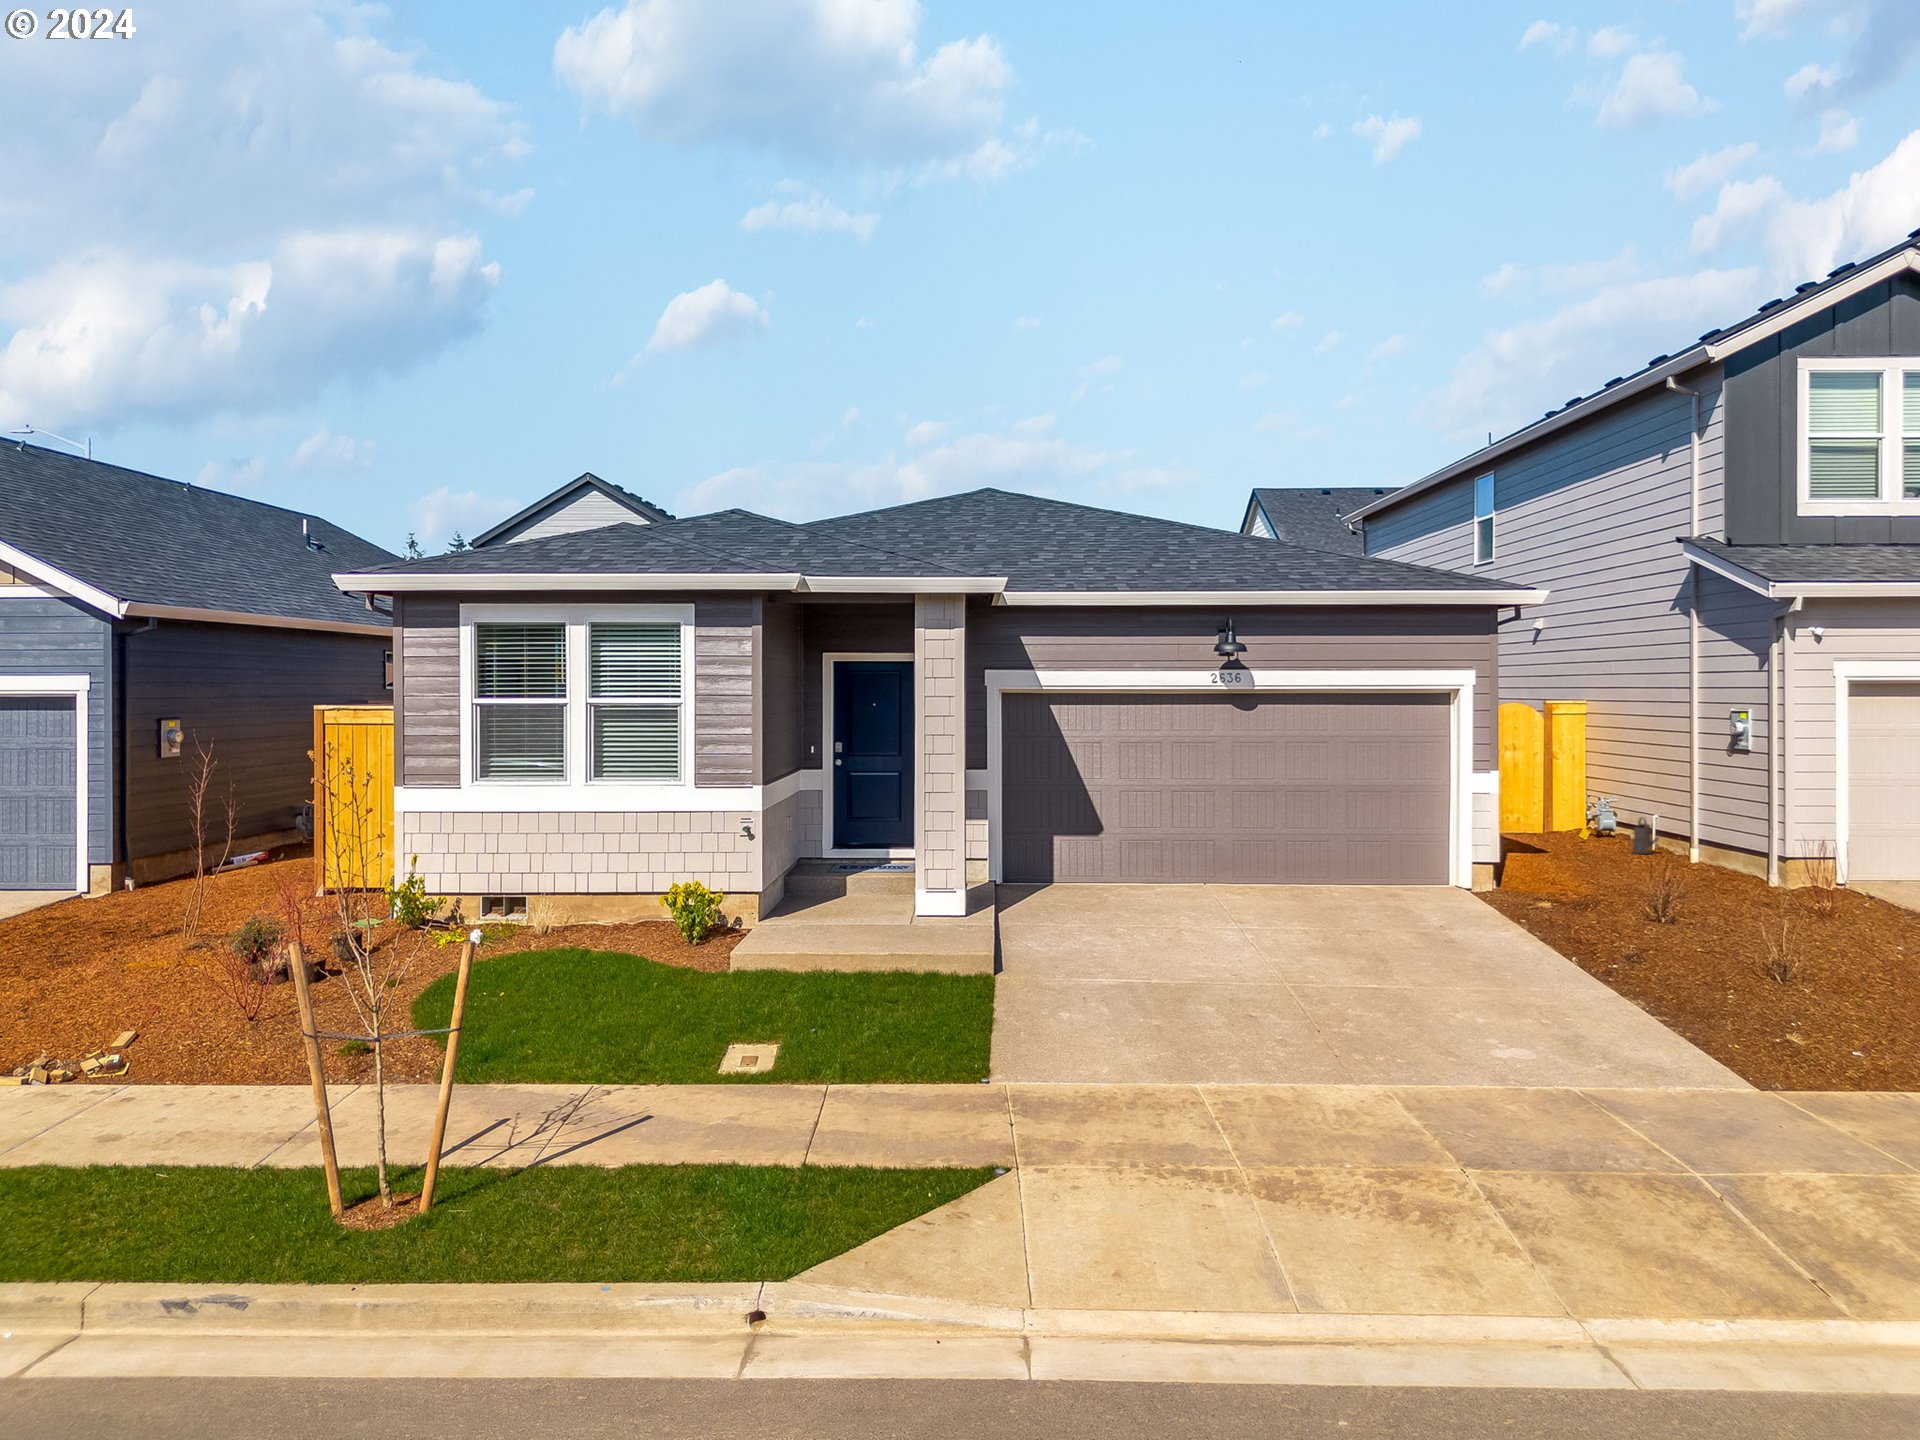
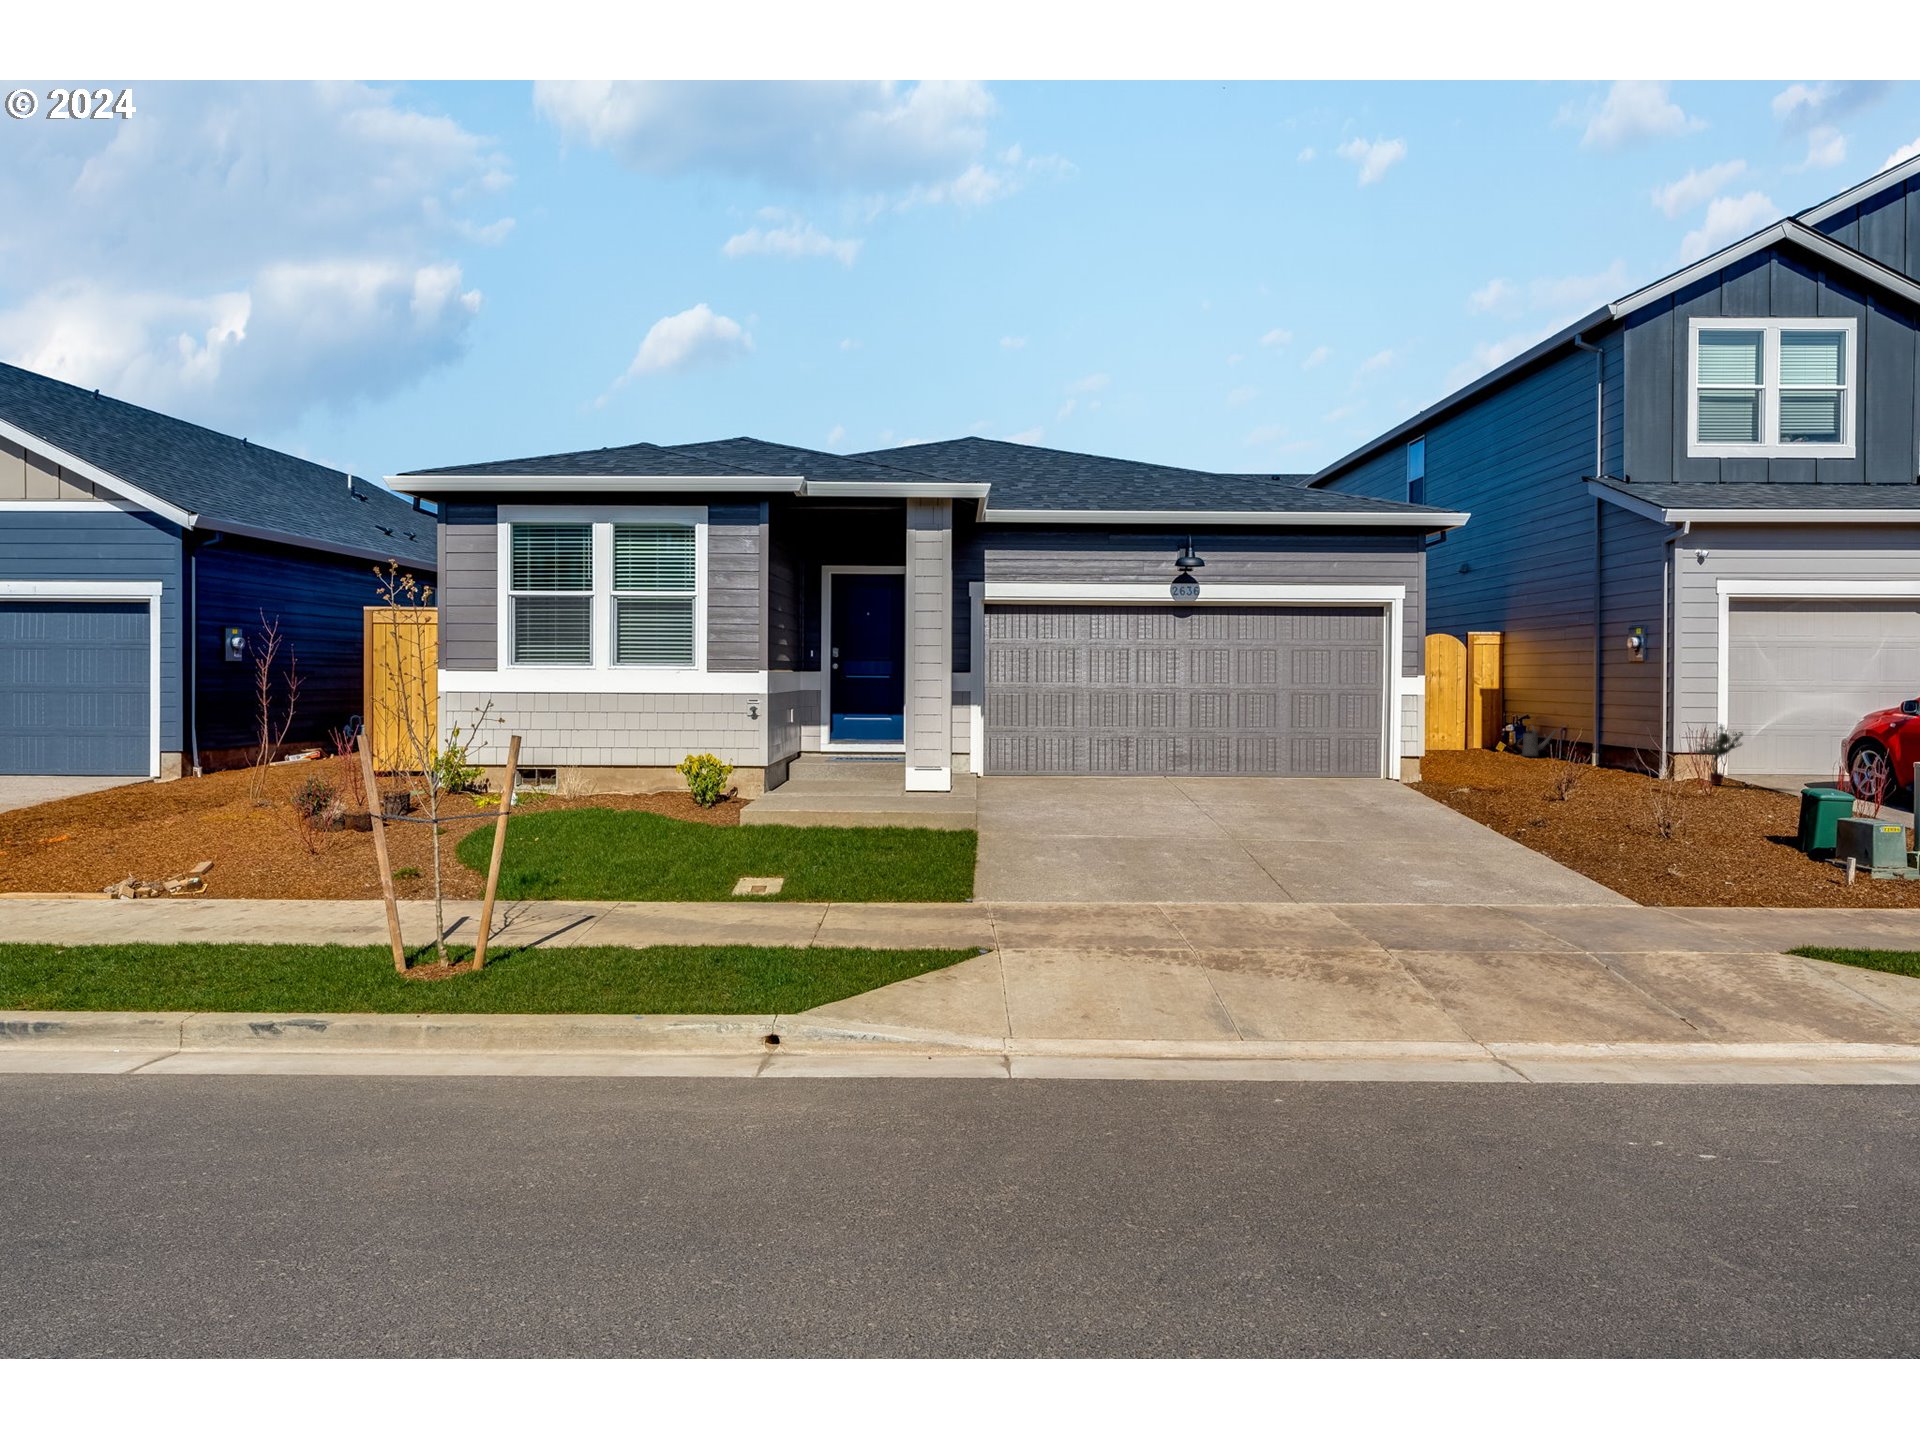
potted tree: none [1828,830,1889,902] -> present [1694,725,1743,785]

